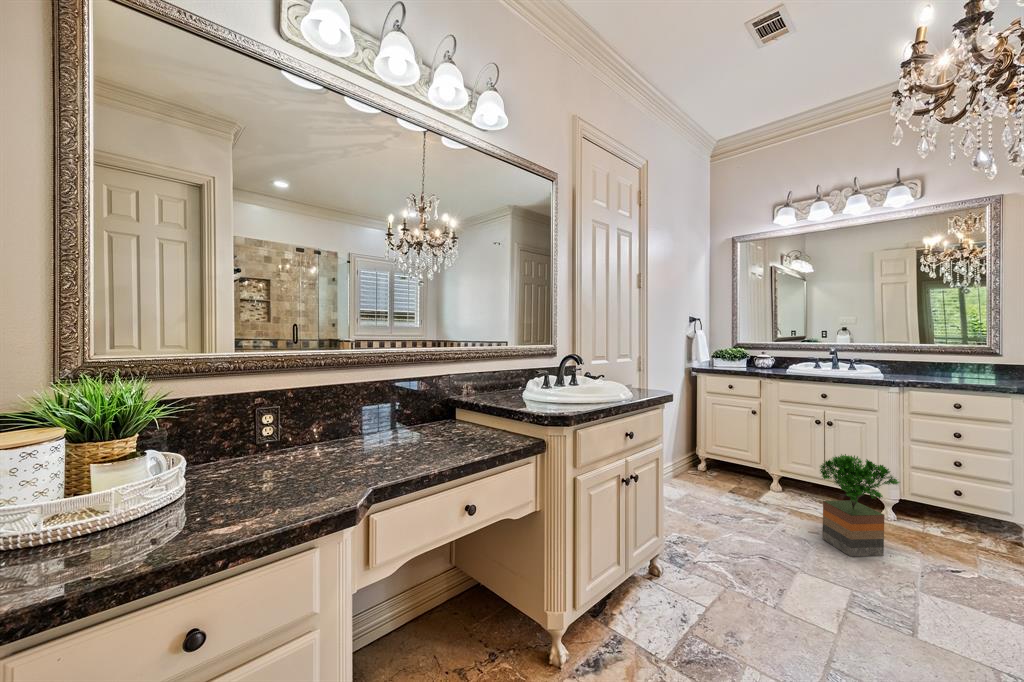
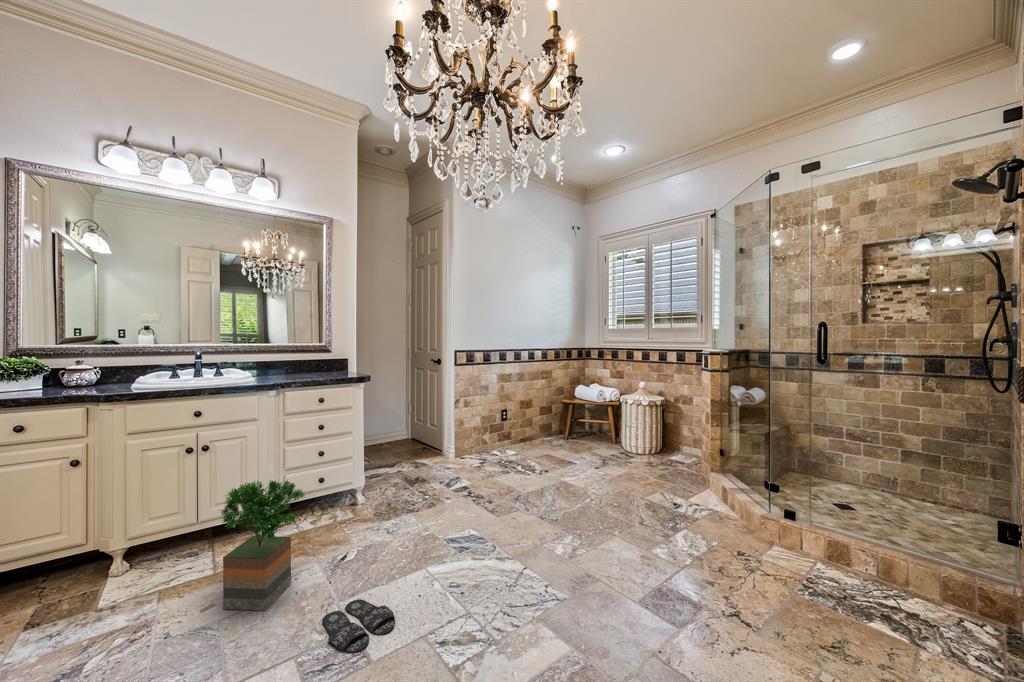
slippers: none [886,588,972,640] -> present [322,599,395,652]

